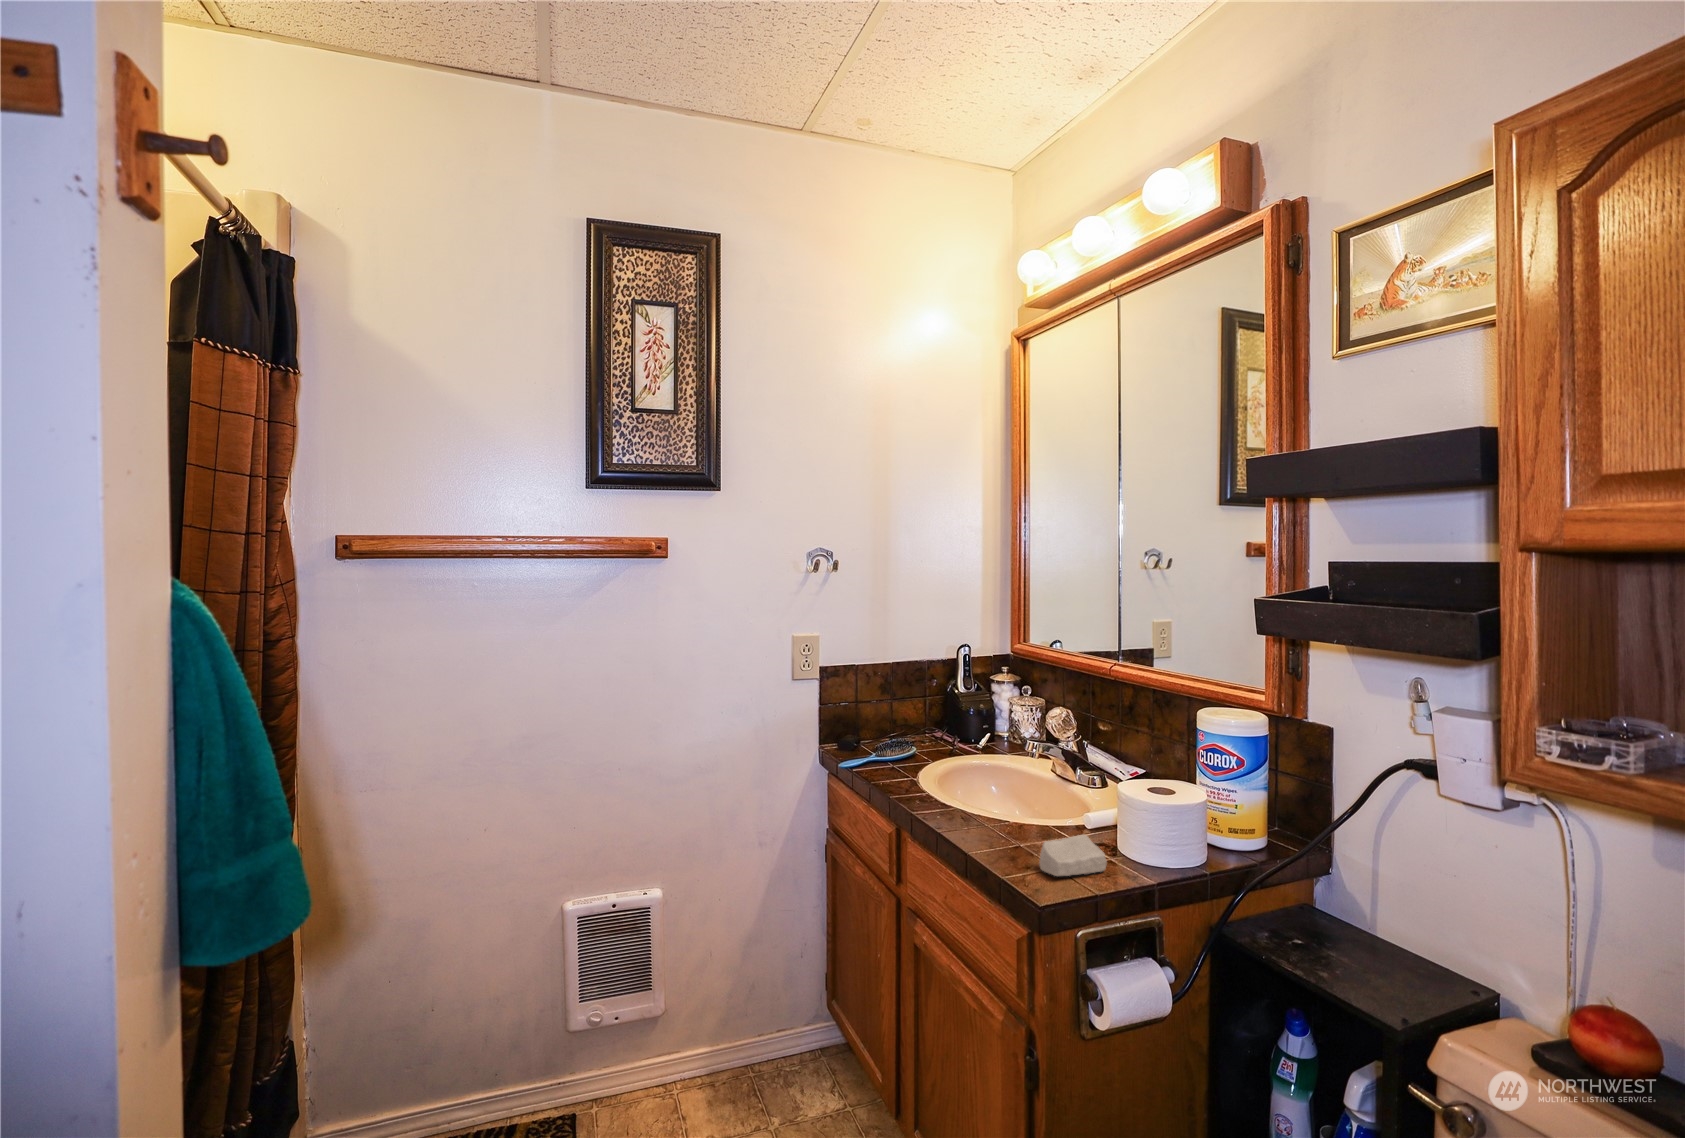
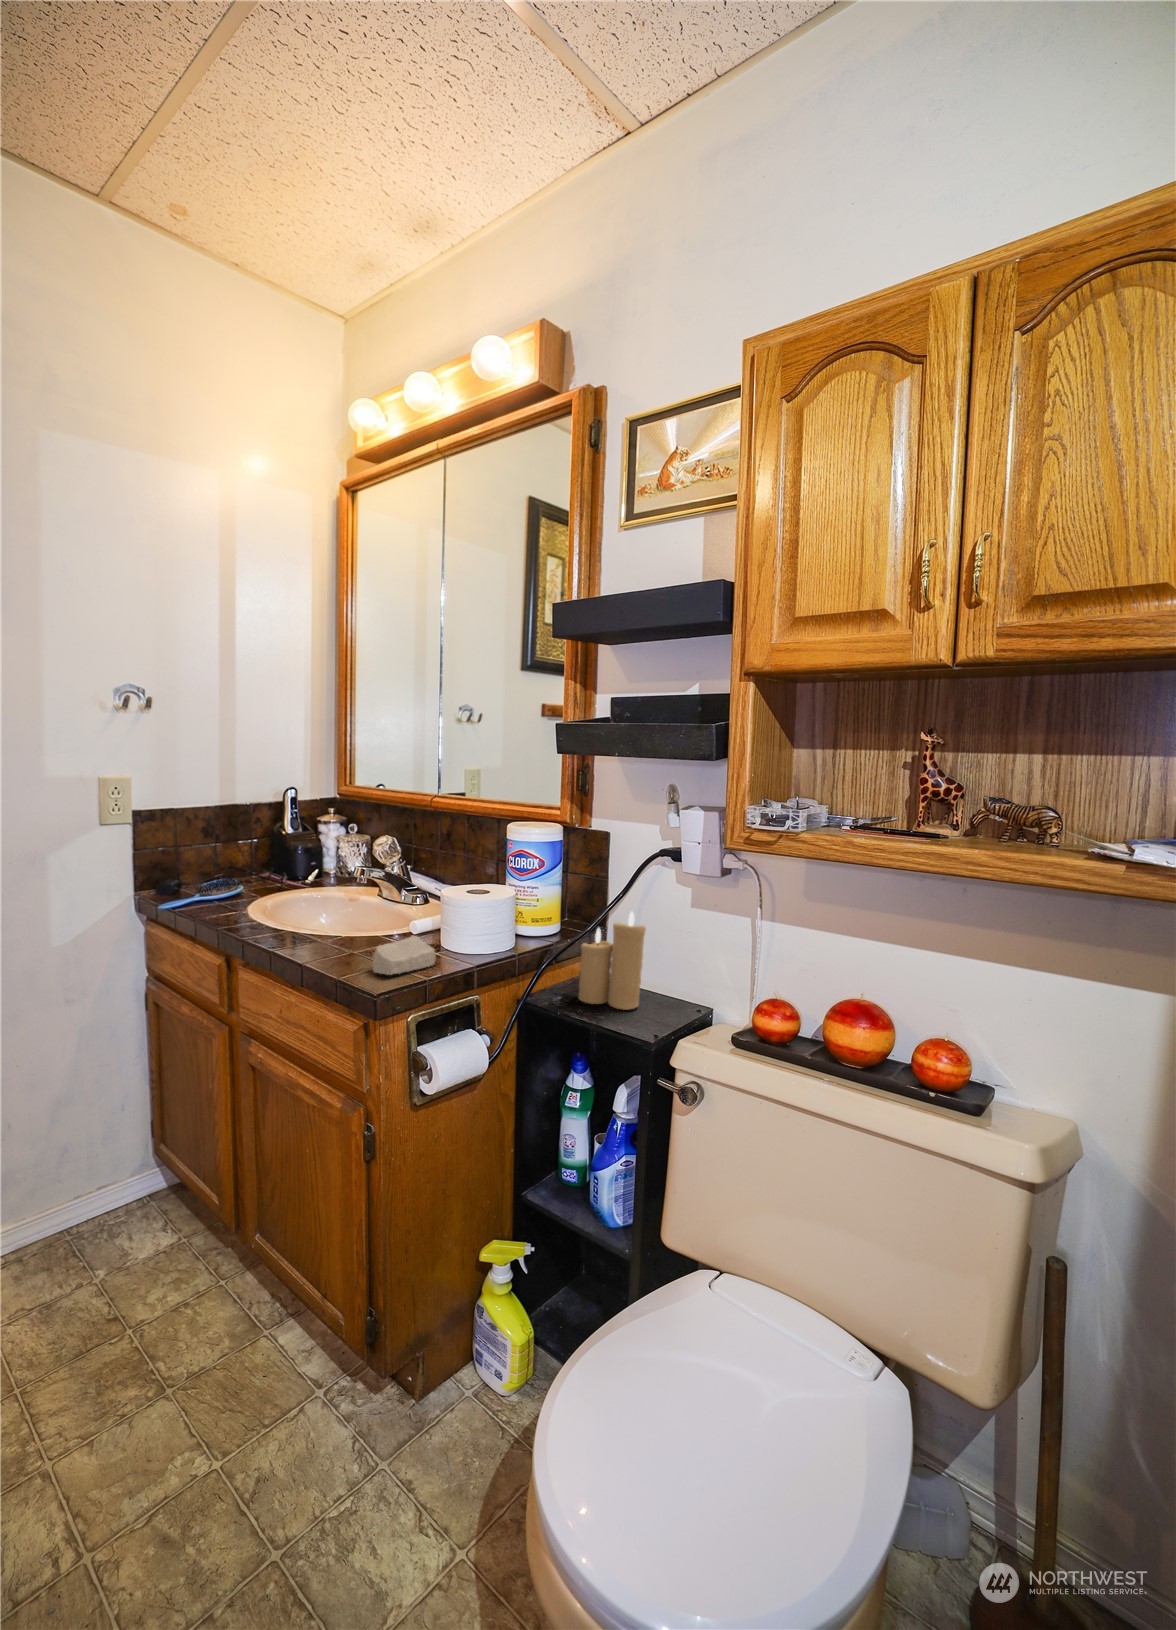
candle: none [1291,840,1388,970] -> present [579,912,646,1010]

